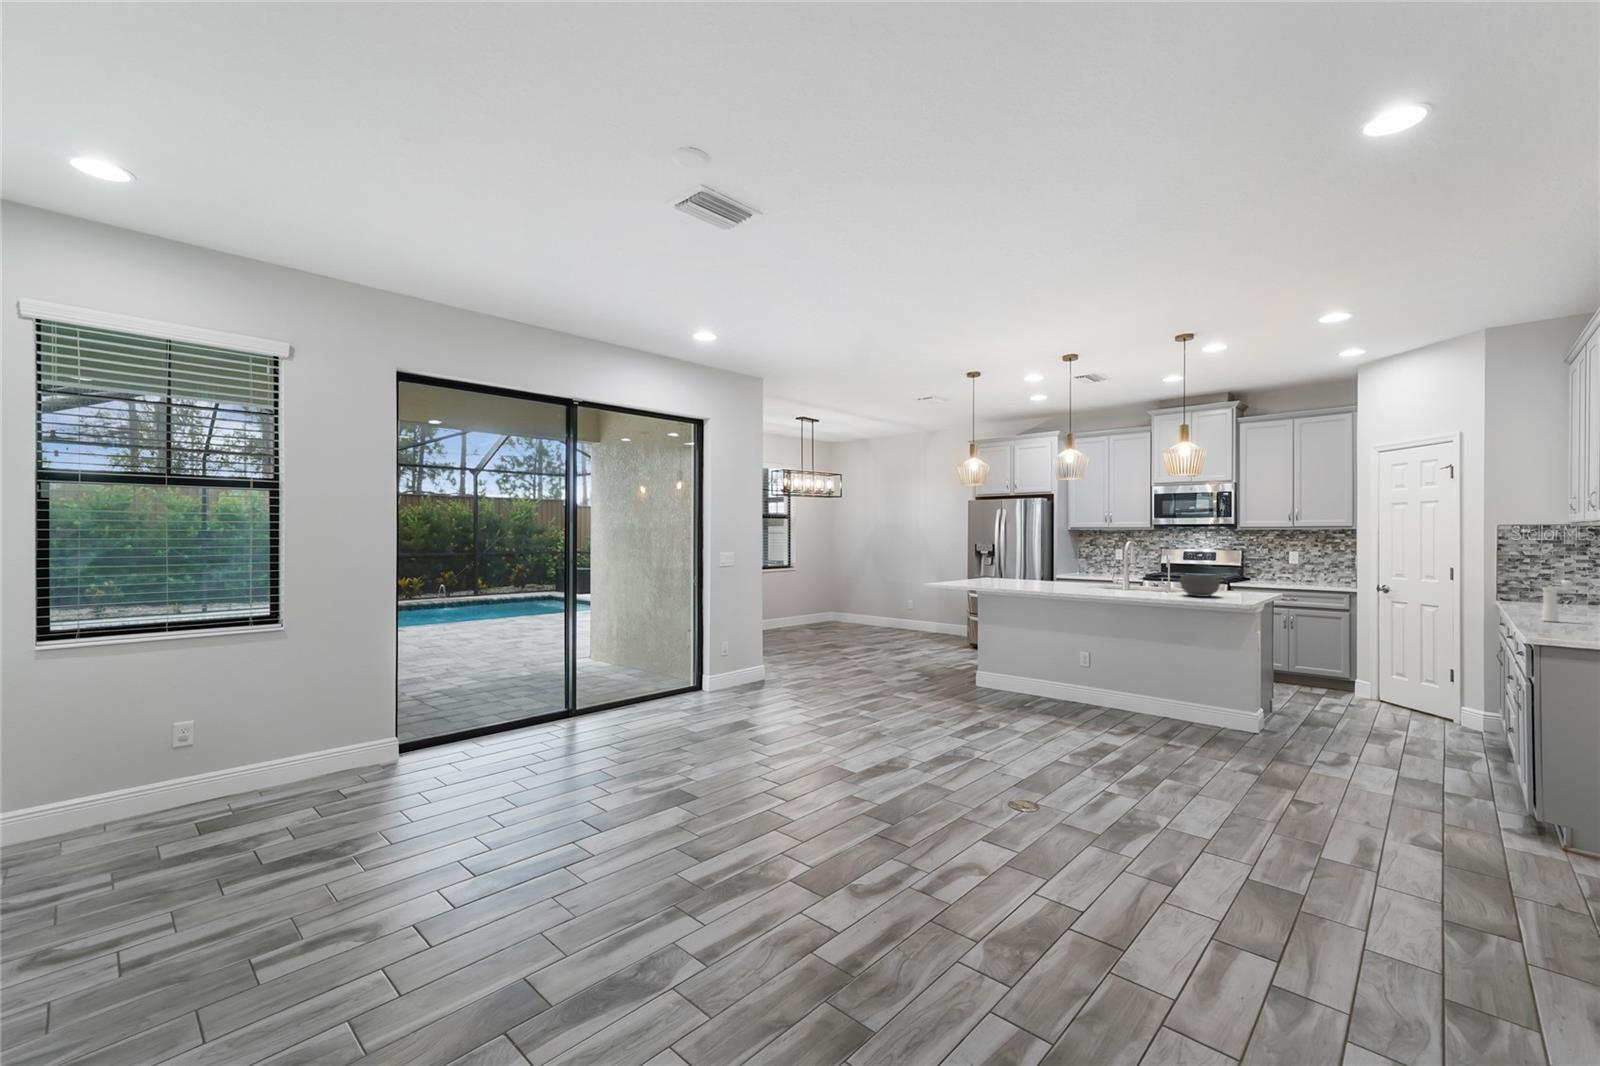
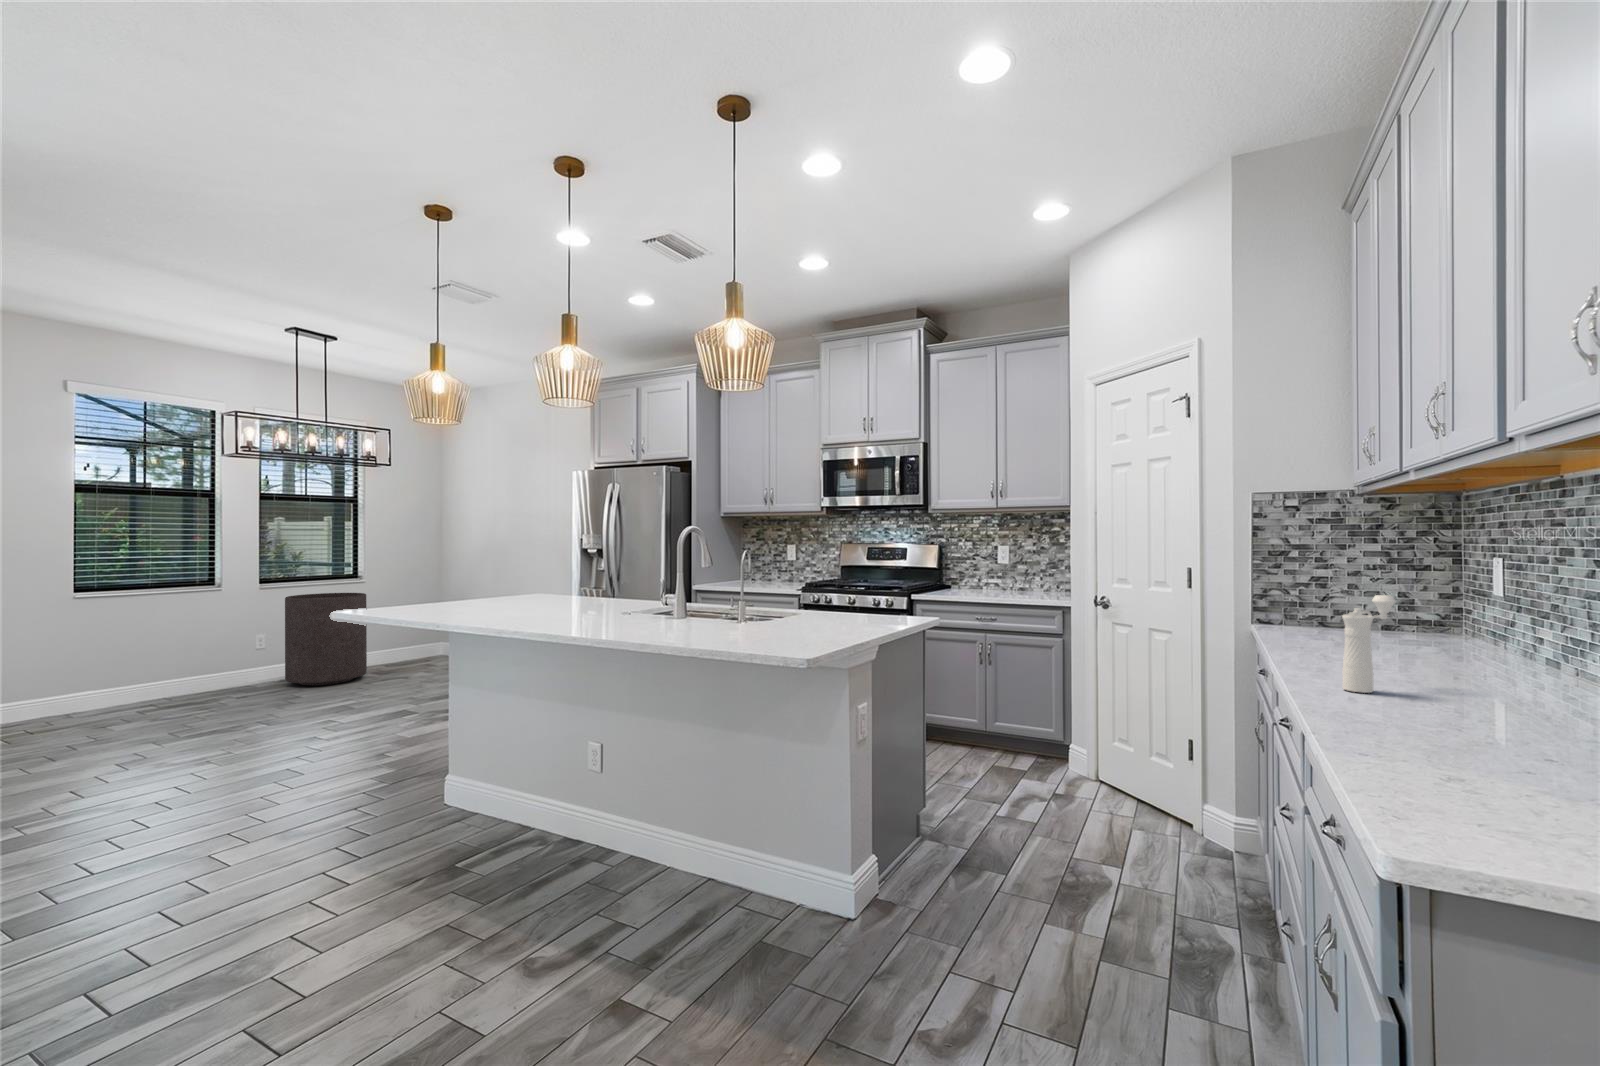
bowl: present [1180,574,1220,597] -> none [724,590,795,637]
trash can: none [779,575,821,630] -> present [285,593,367,686]

